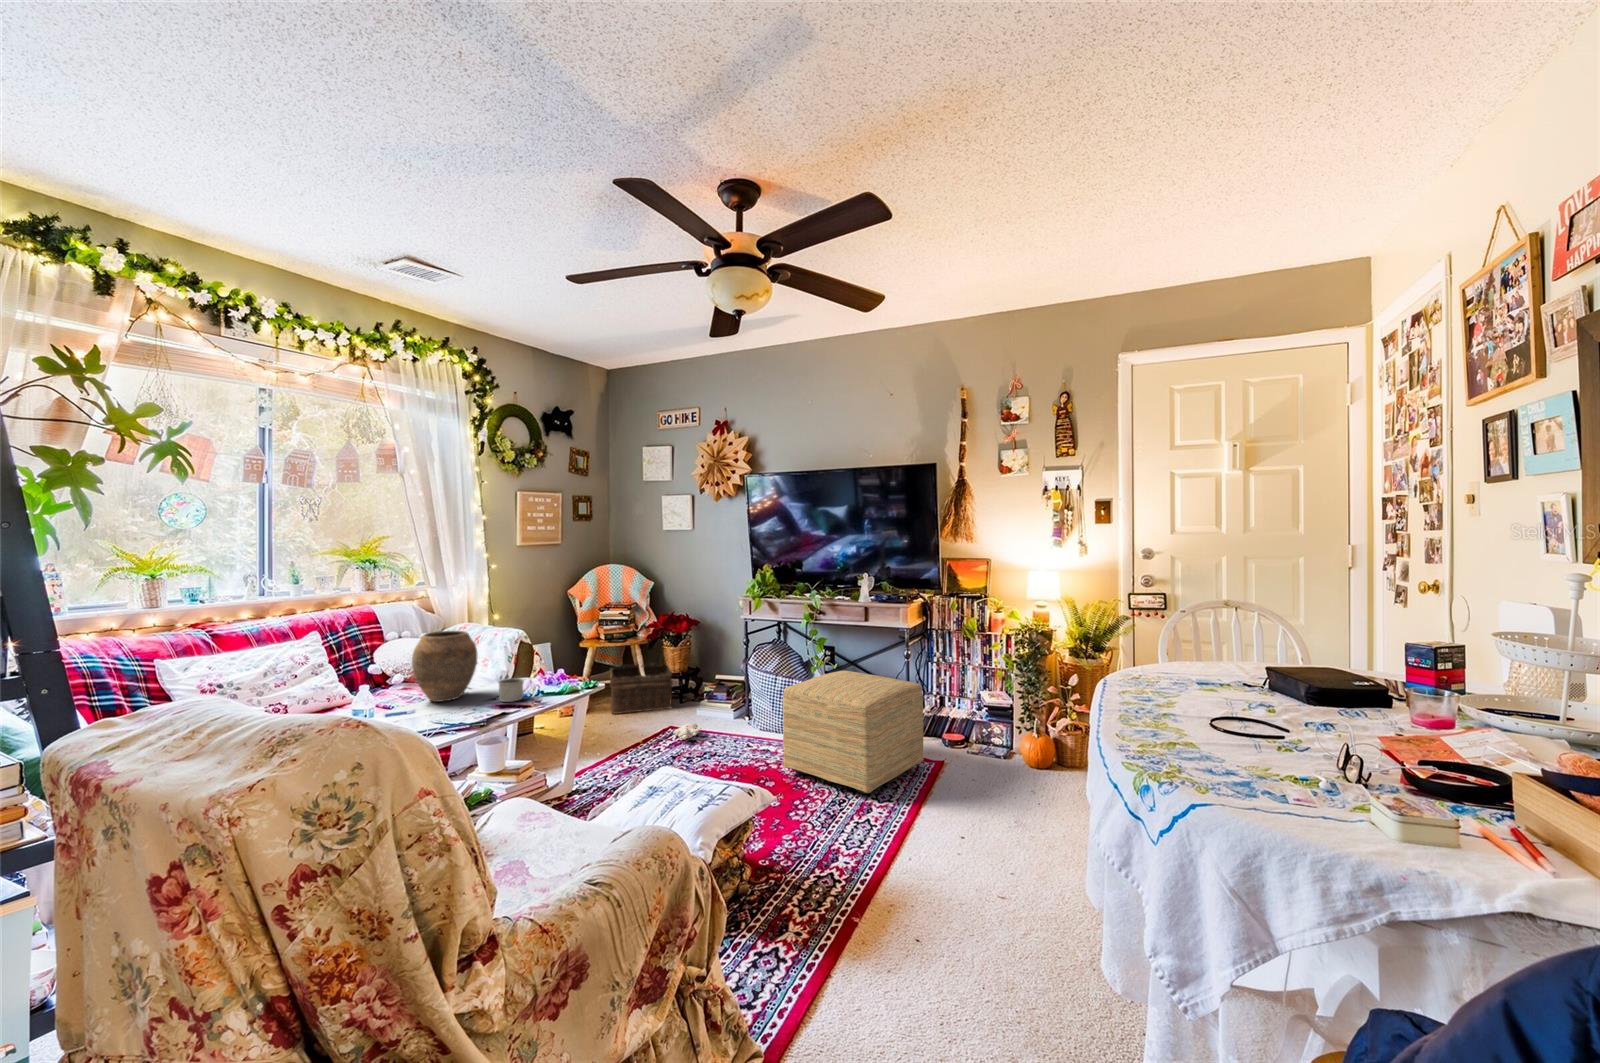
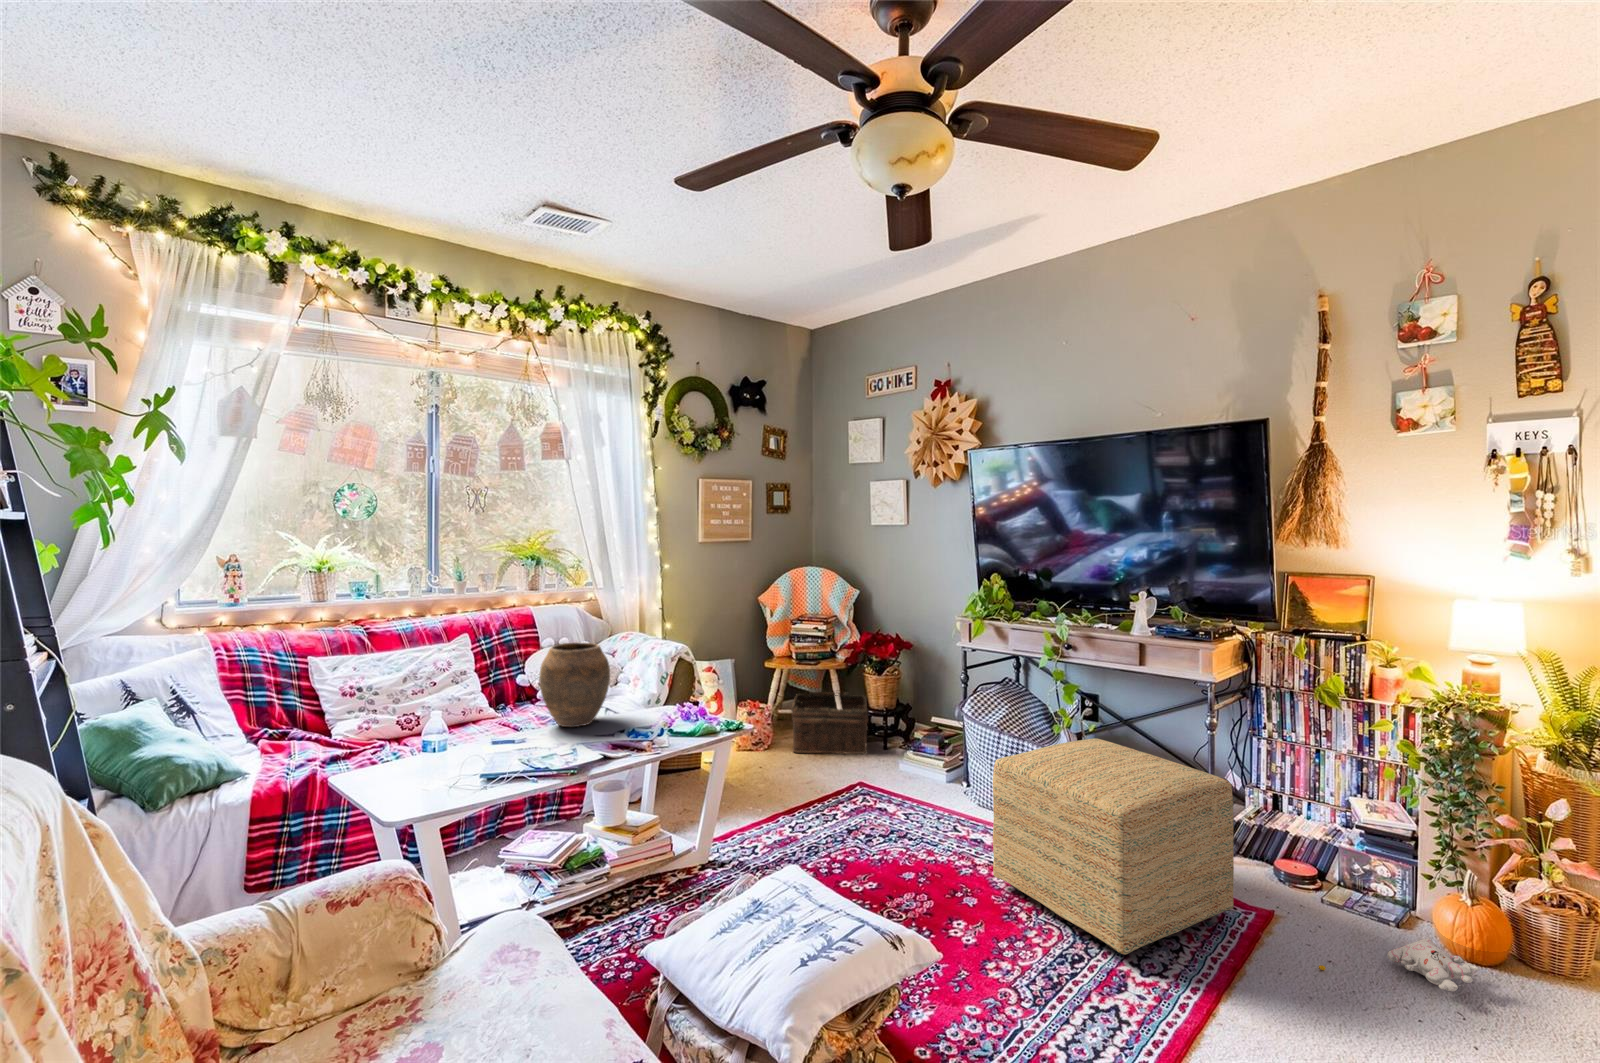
mug: present [498,678,529,702] -> none [623,707,663,738]
plush toy: present [640,723,702,743] -> present [1319,938,1480,991]

